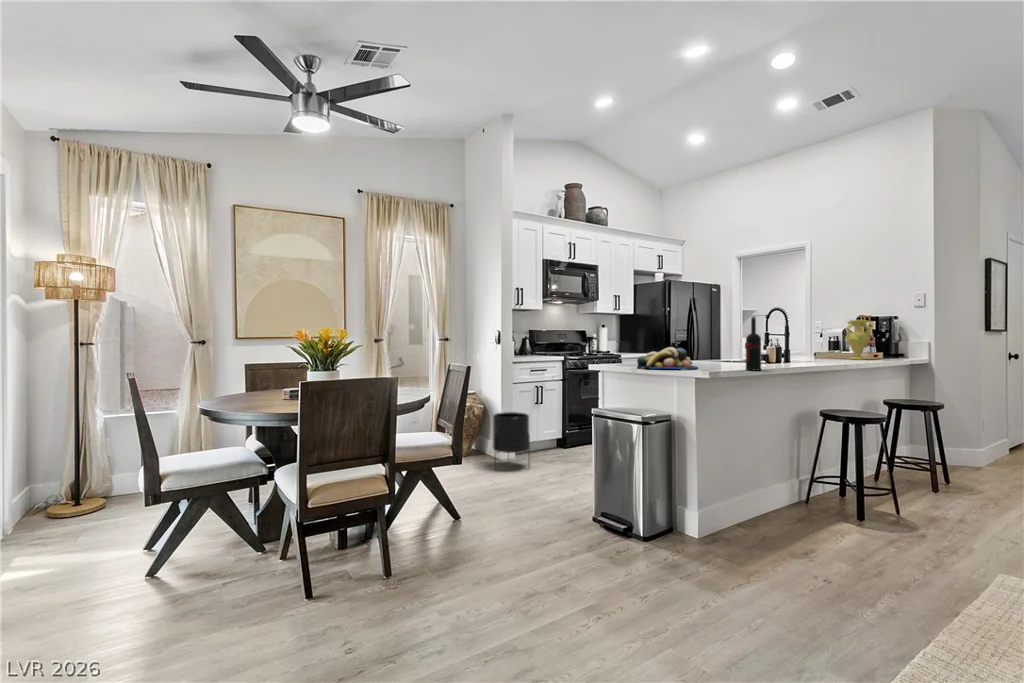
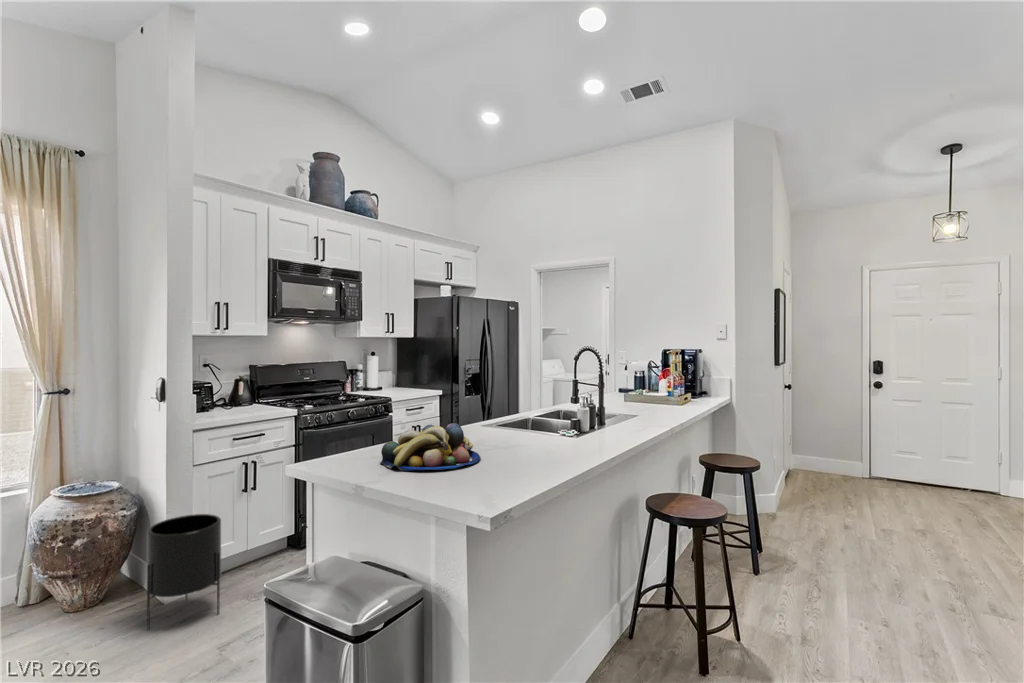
wine bottle: present [745,317,761,370] -> none [550,378,574,466]
vase: present [846,320,870,359] -> none [658,359,685,408]

